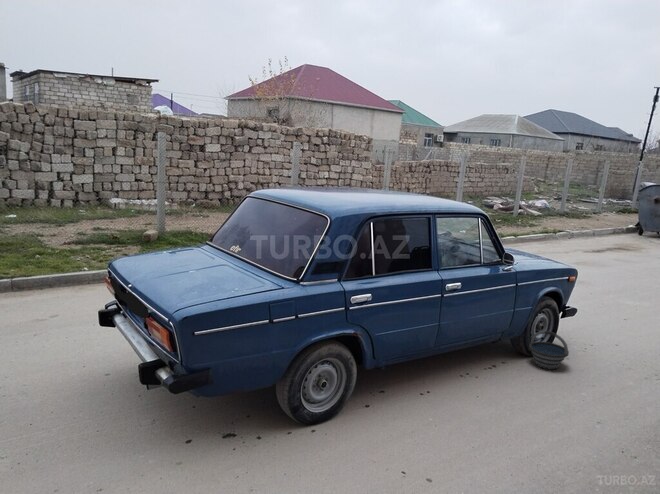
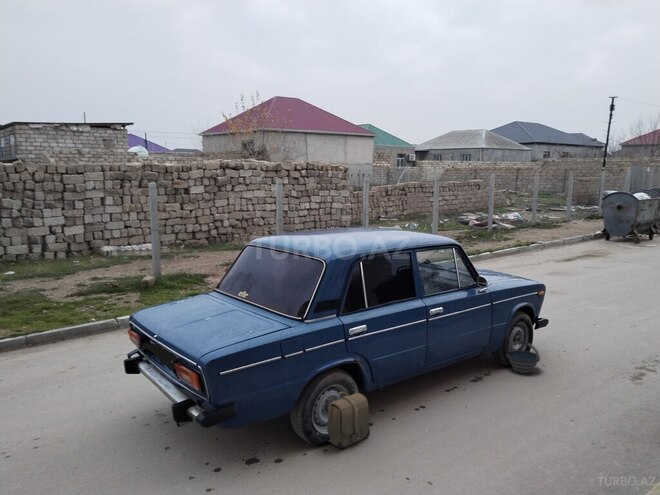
backpack: none [303,372,358,441] -> present [327,392,370,448]

